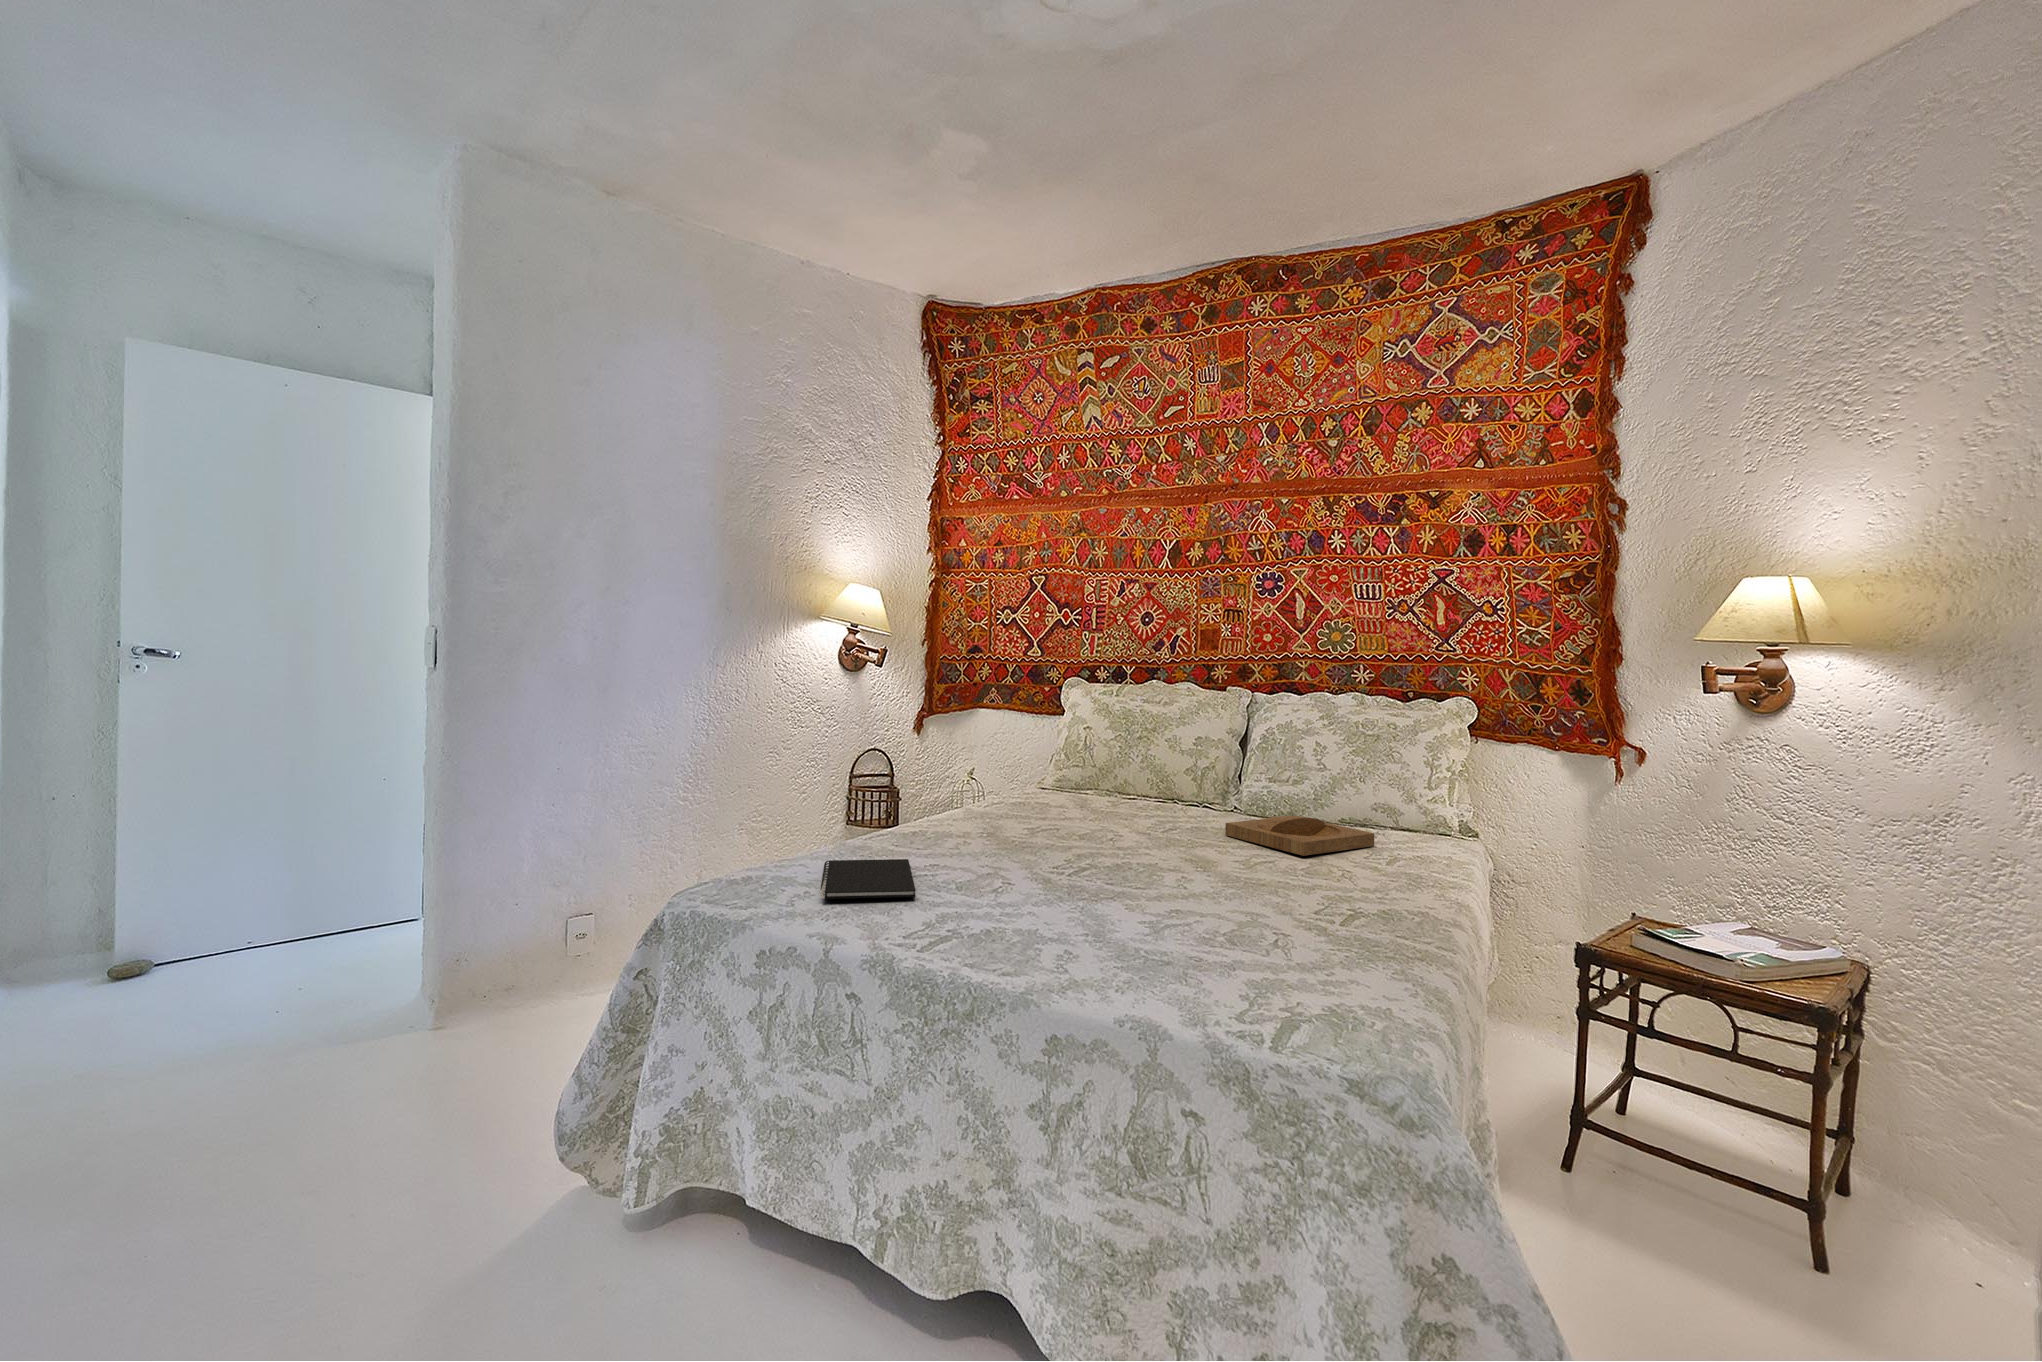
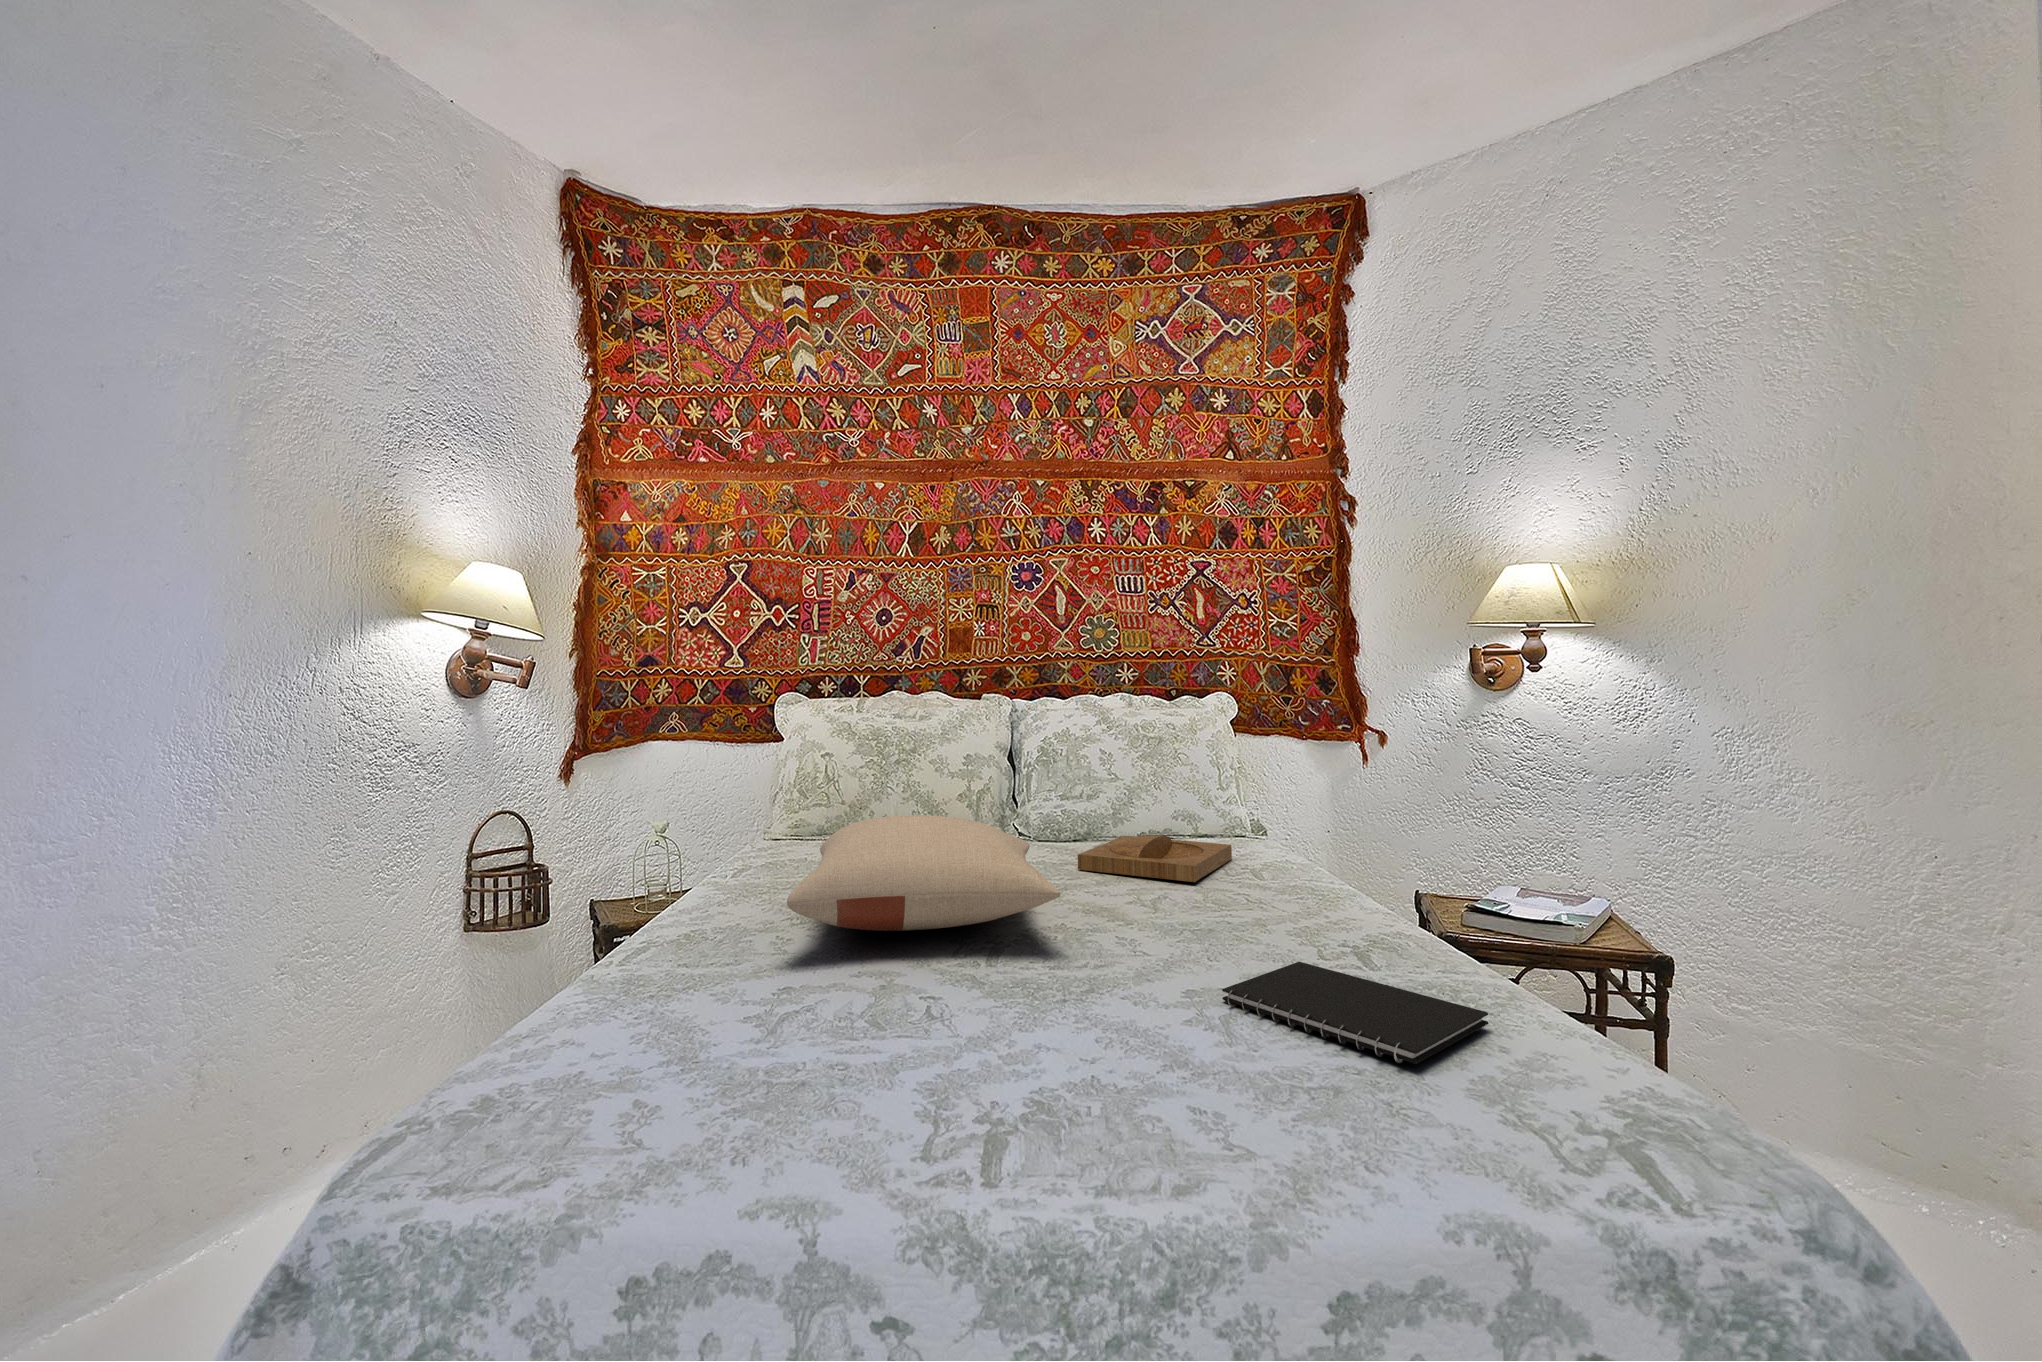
pillow: none [952,774,1169,852] -> present [787,815,1060,931]
notebook: present [820,859,916,899] -> present [1222,962,1488,1064]

